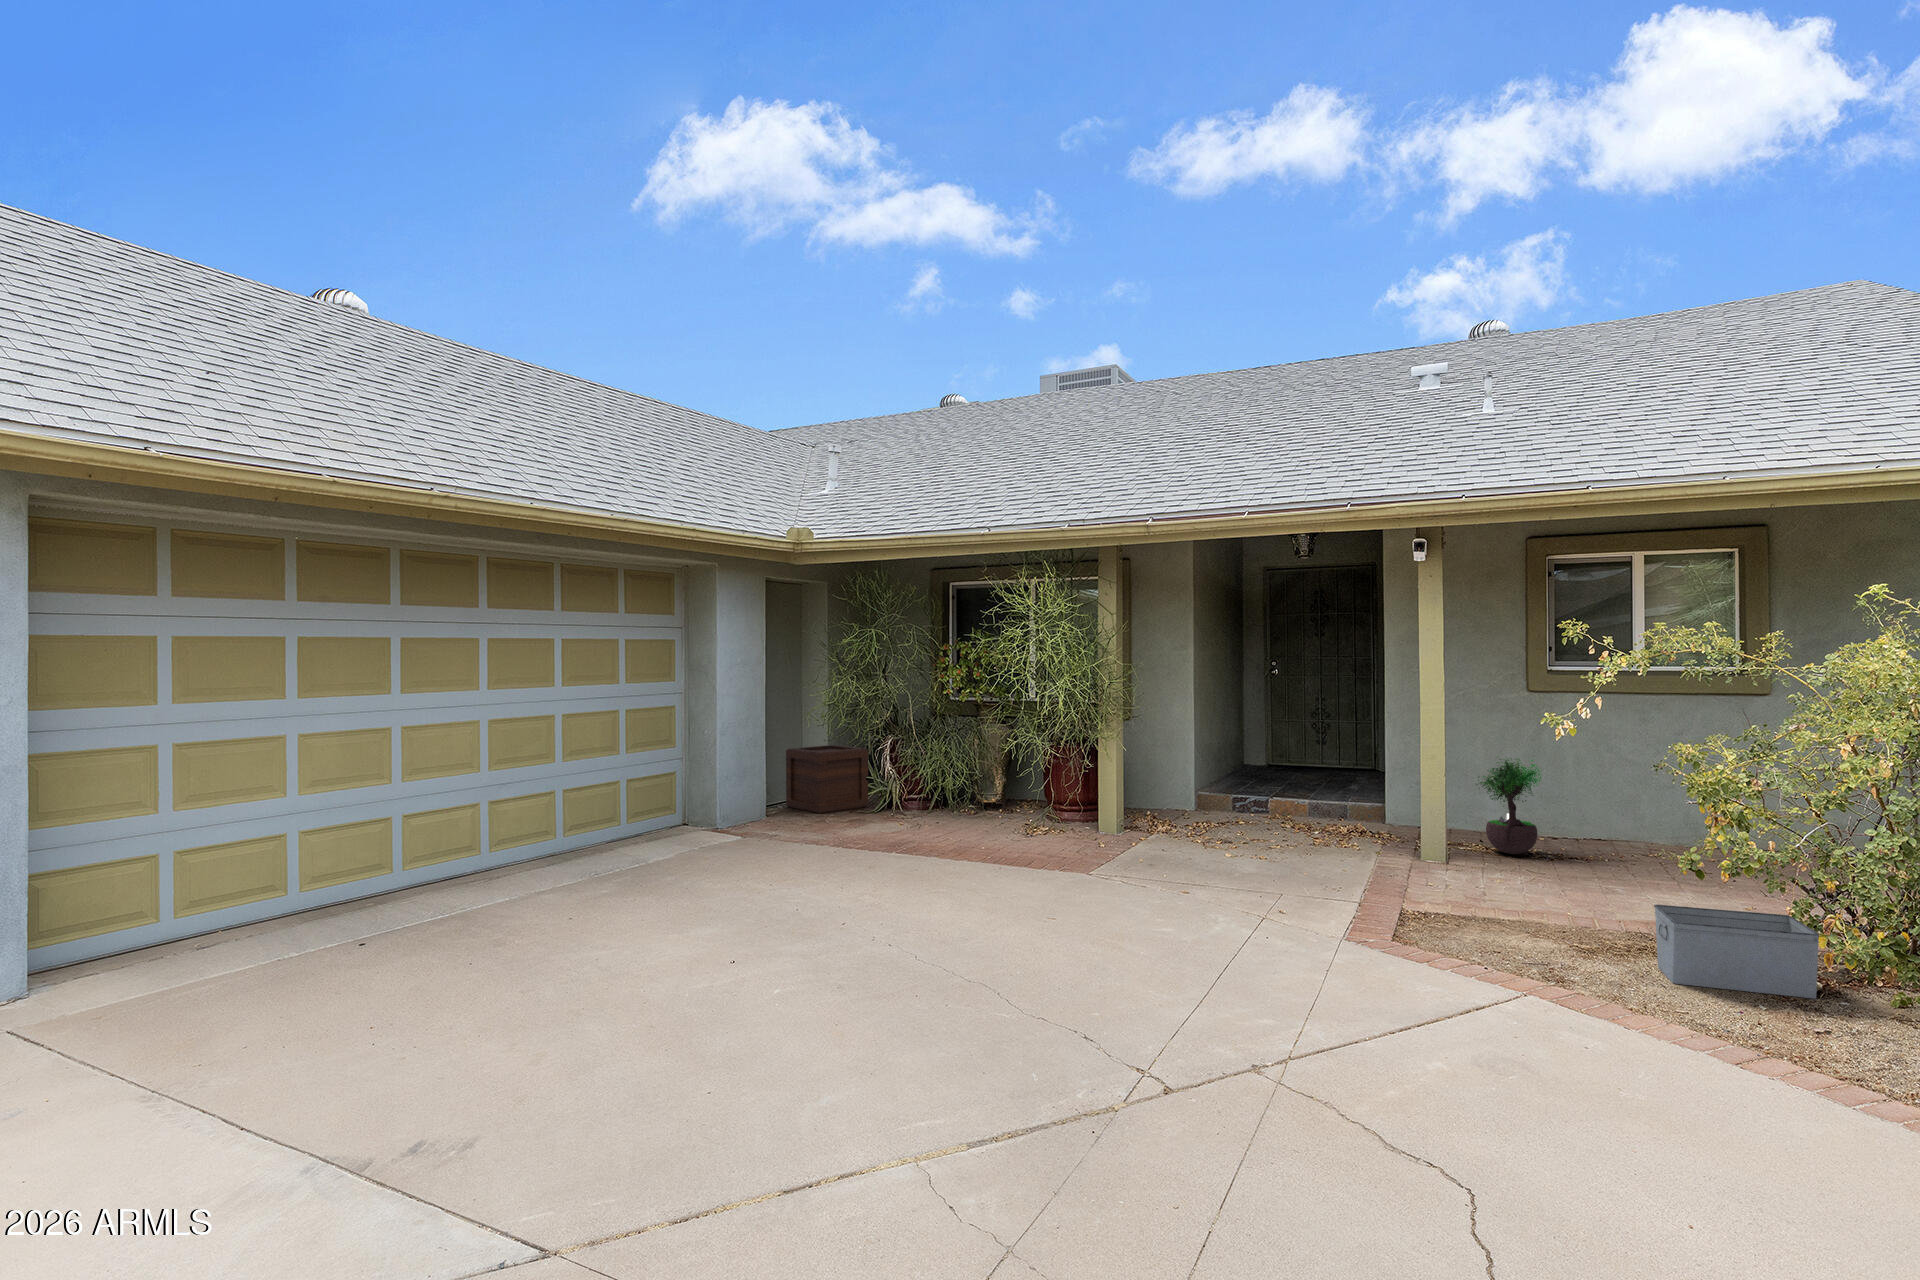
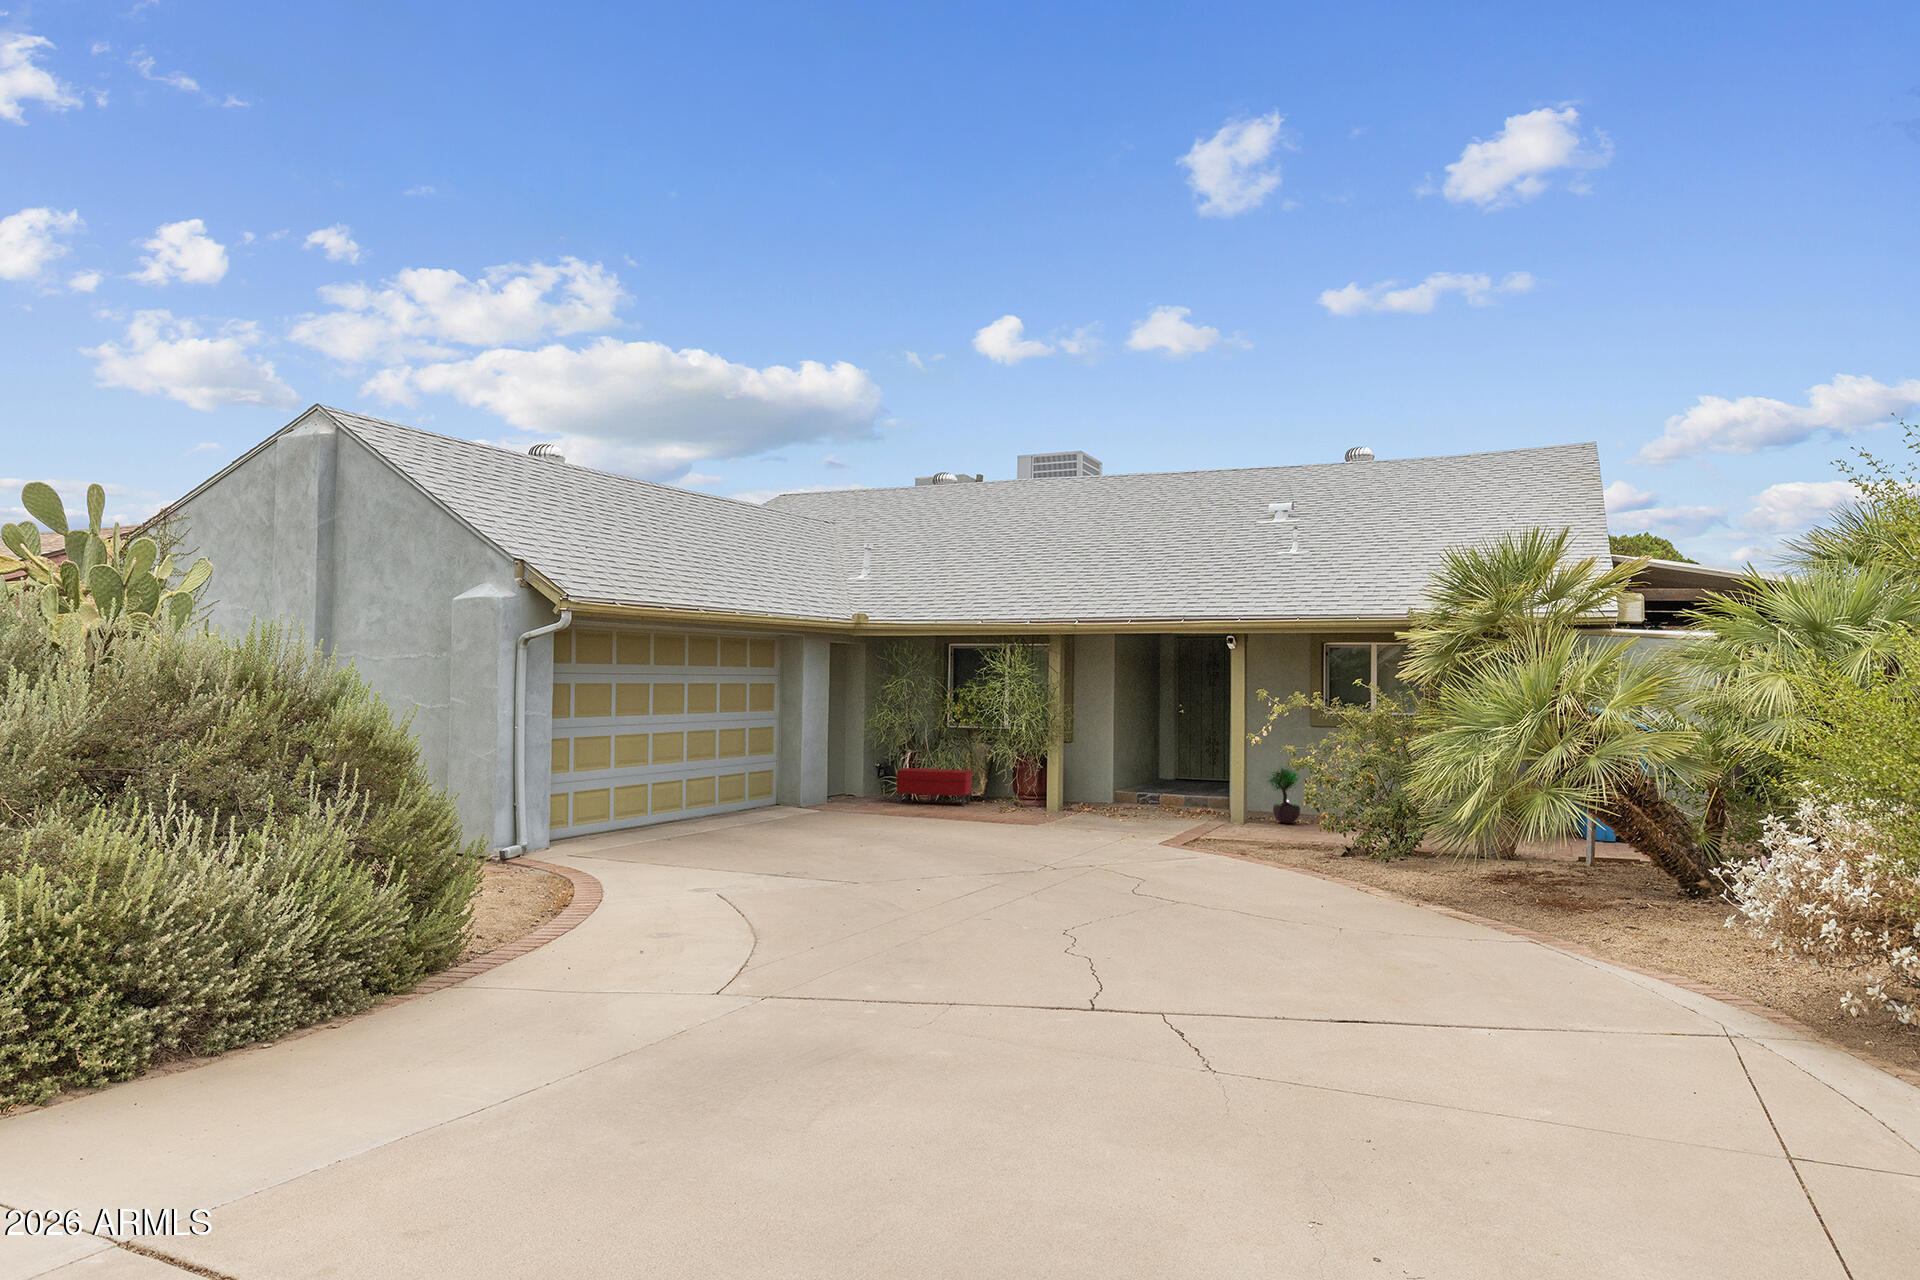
wooden crate: present [786,745,868,814] -> none [834,755,892,801]
bench: none [870,764,982,823] -> present [897,768,972,806]
storage bin: present [1654,905,1820,999] -> none [1277,824,1331,858]

